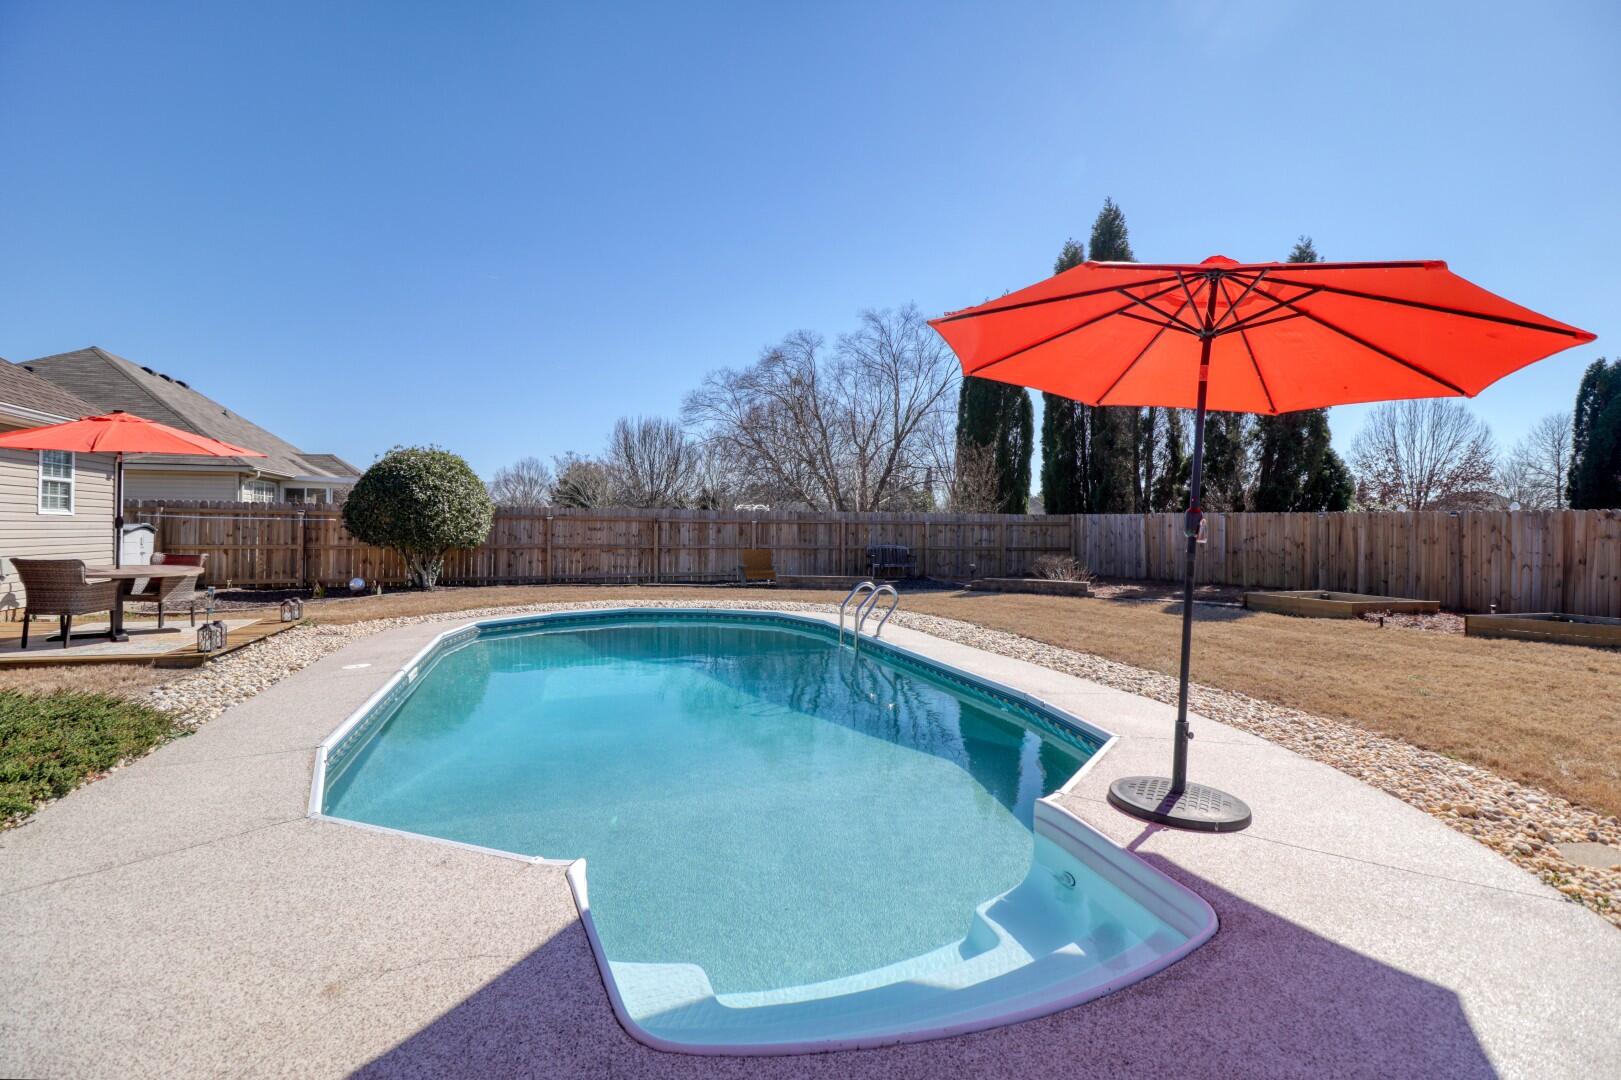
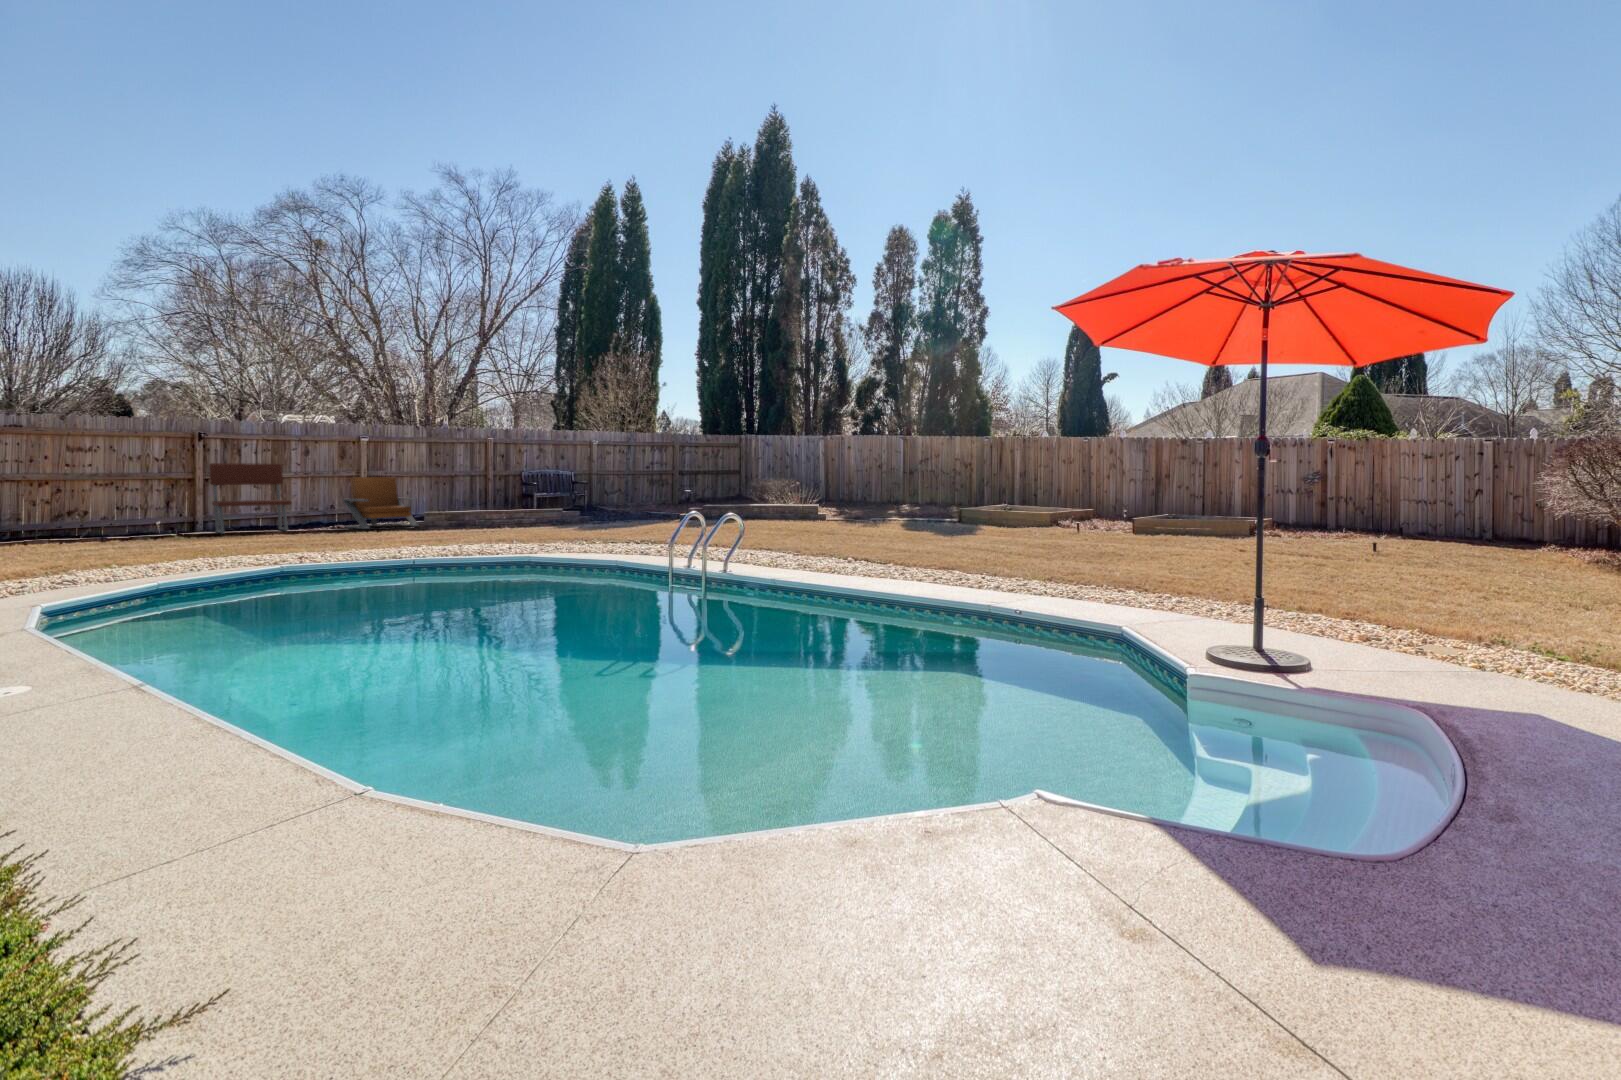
bench: none [659,539,701,585] -> present [209,463,292,534]

